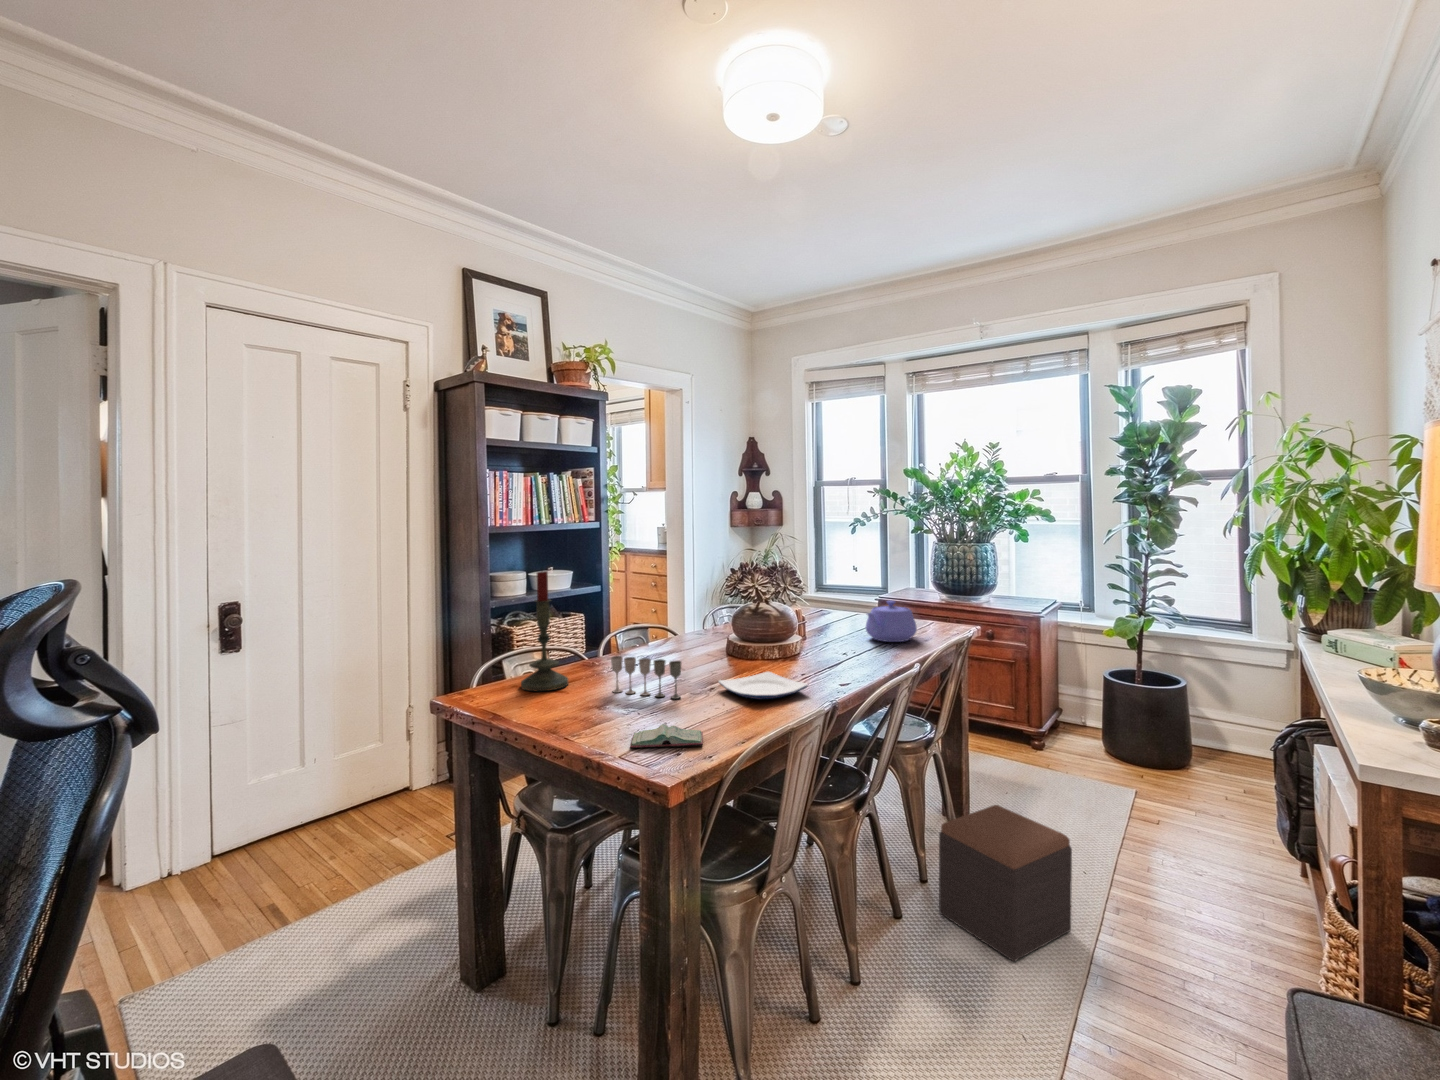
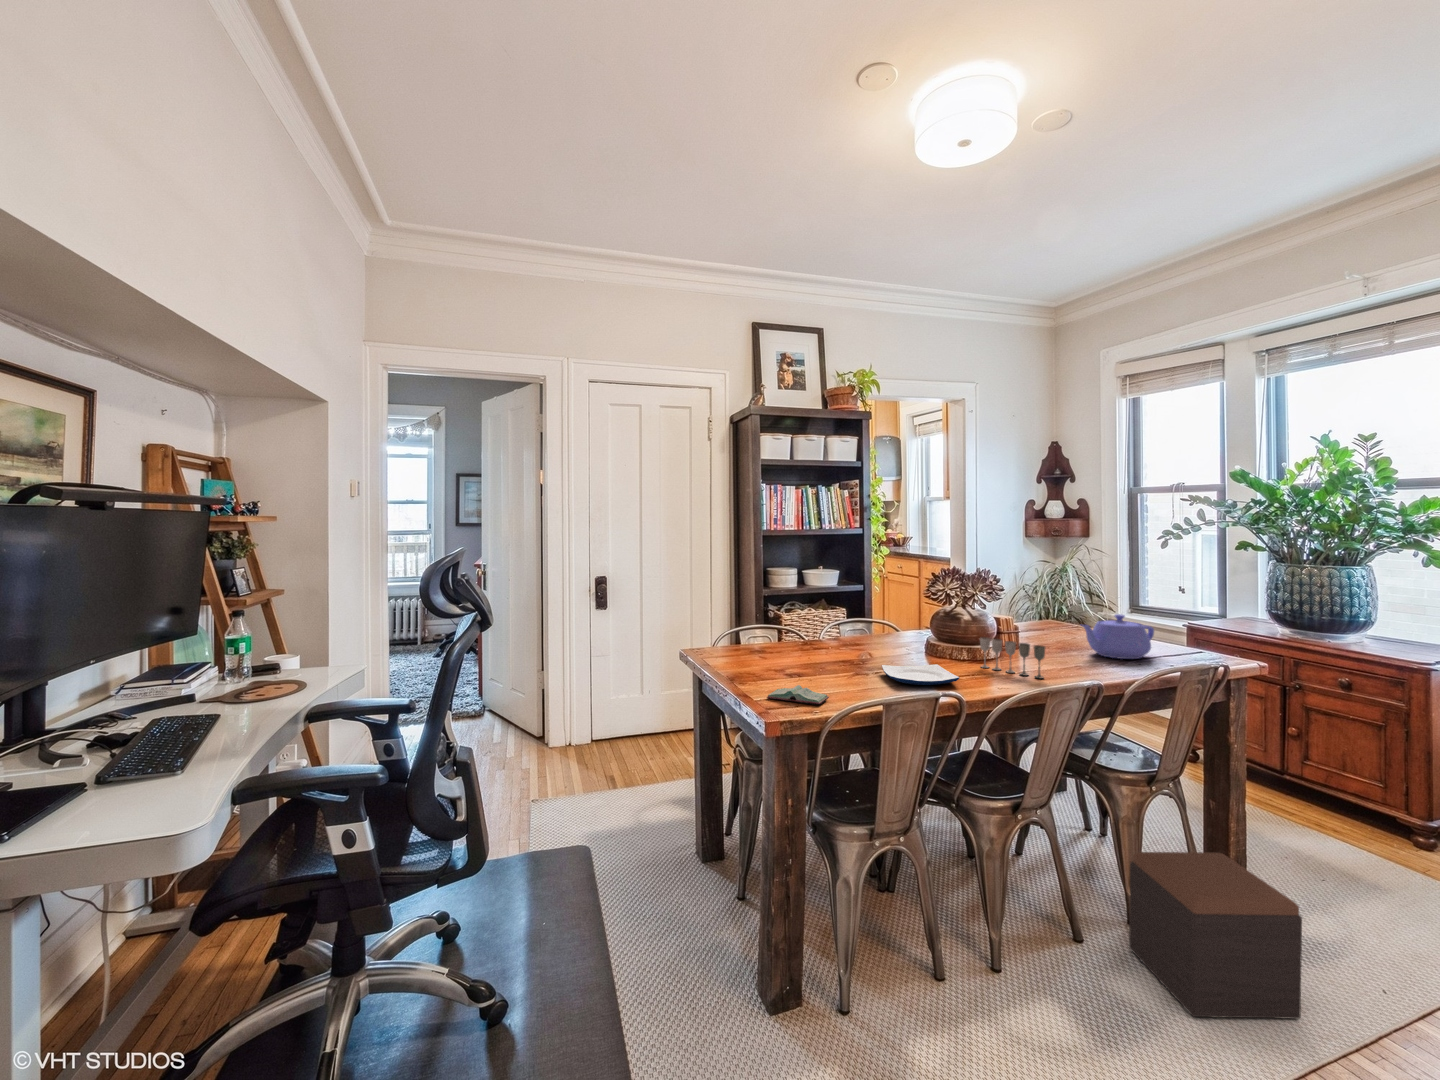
candle: present [521,571,568,691] -> none [735,560,771,657]
wine glass: present [611,656,681,699] -> present [980,637,1045,678]

